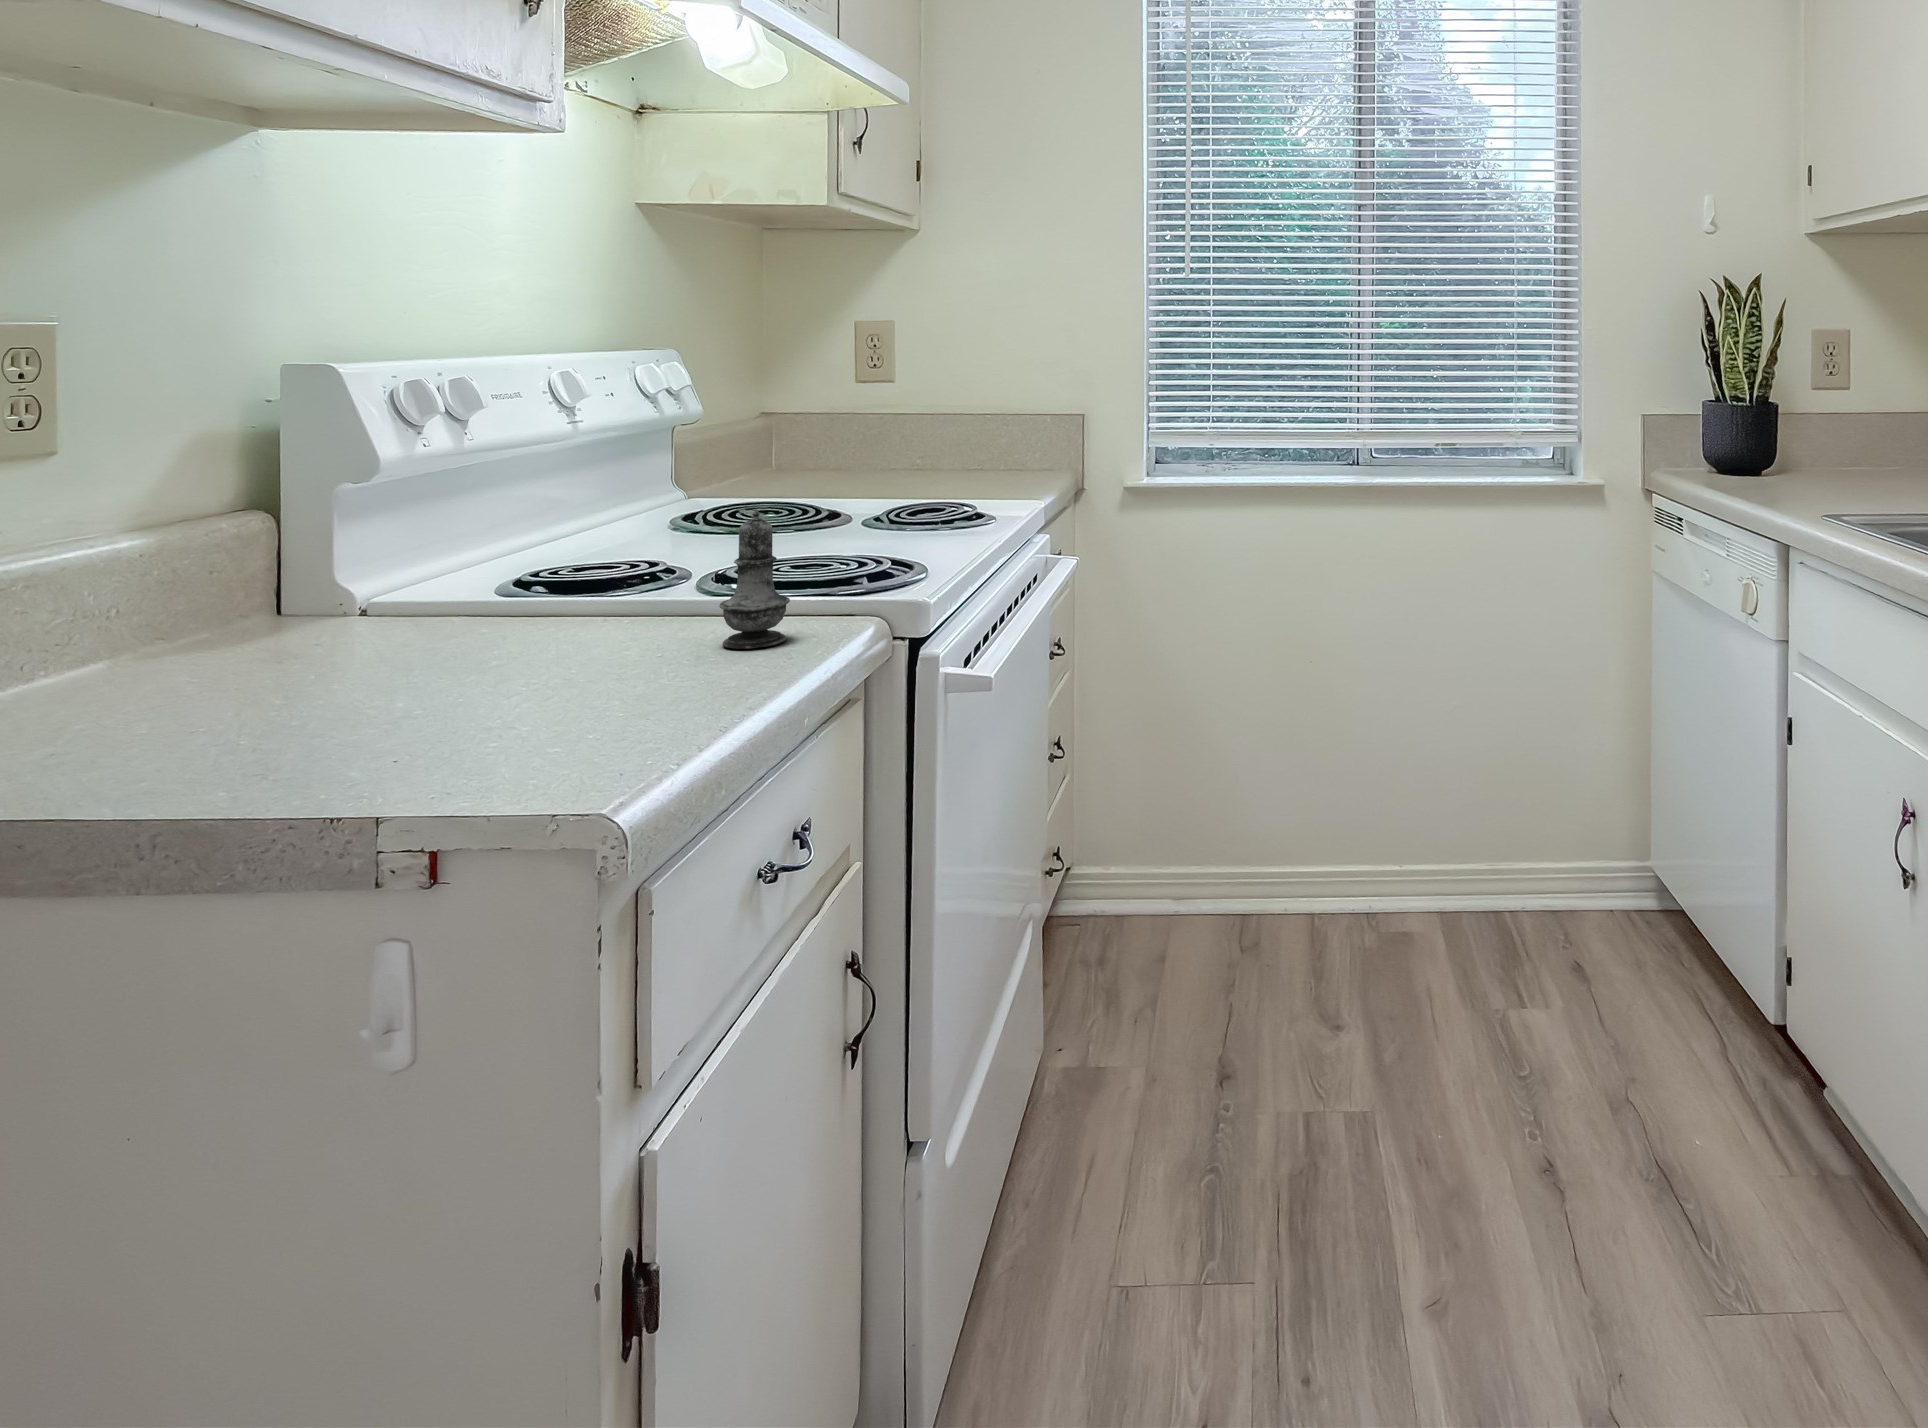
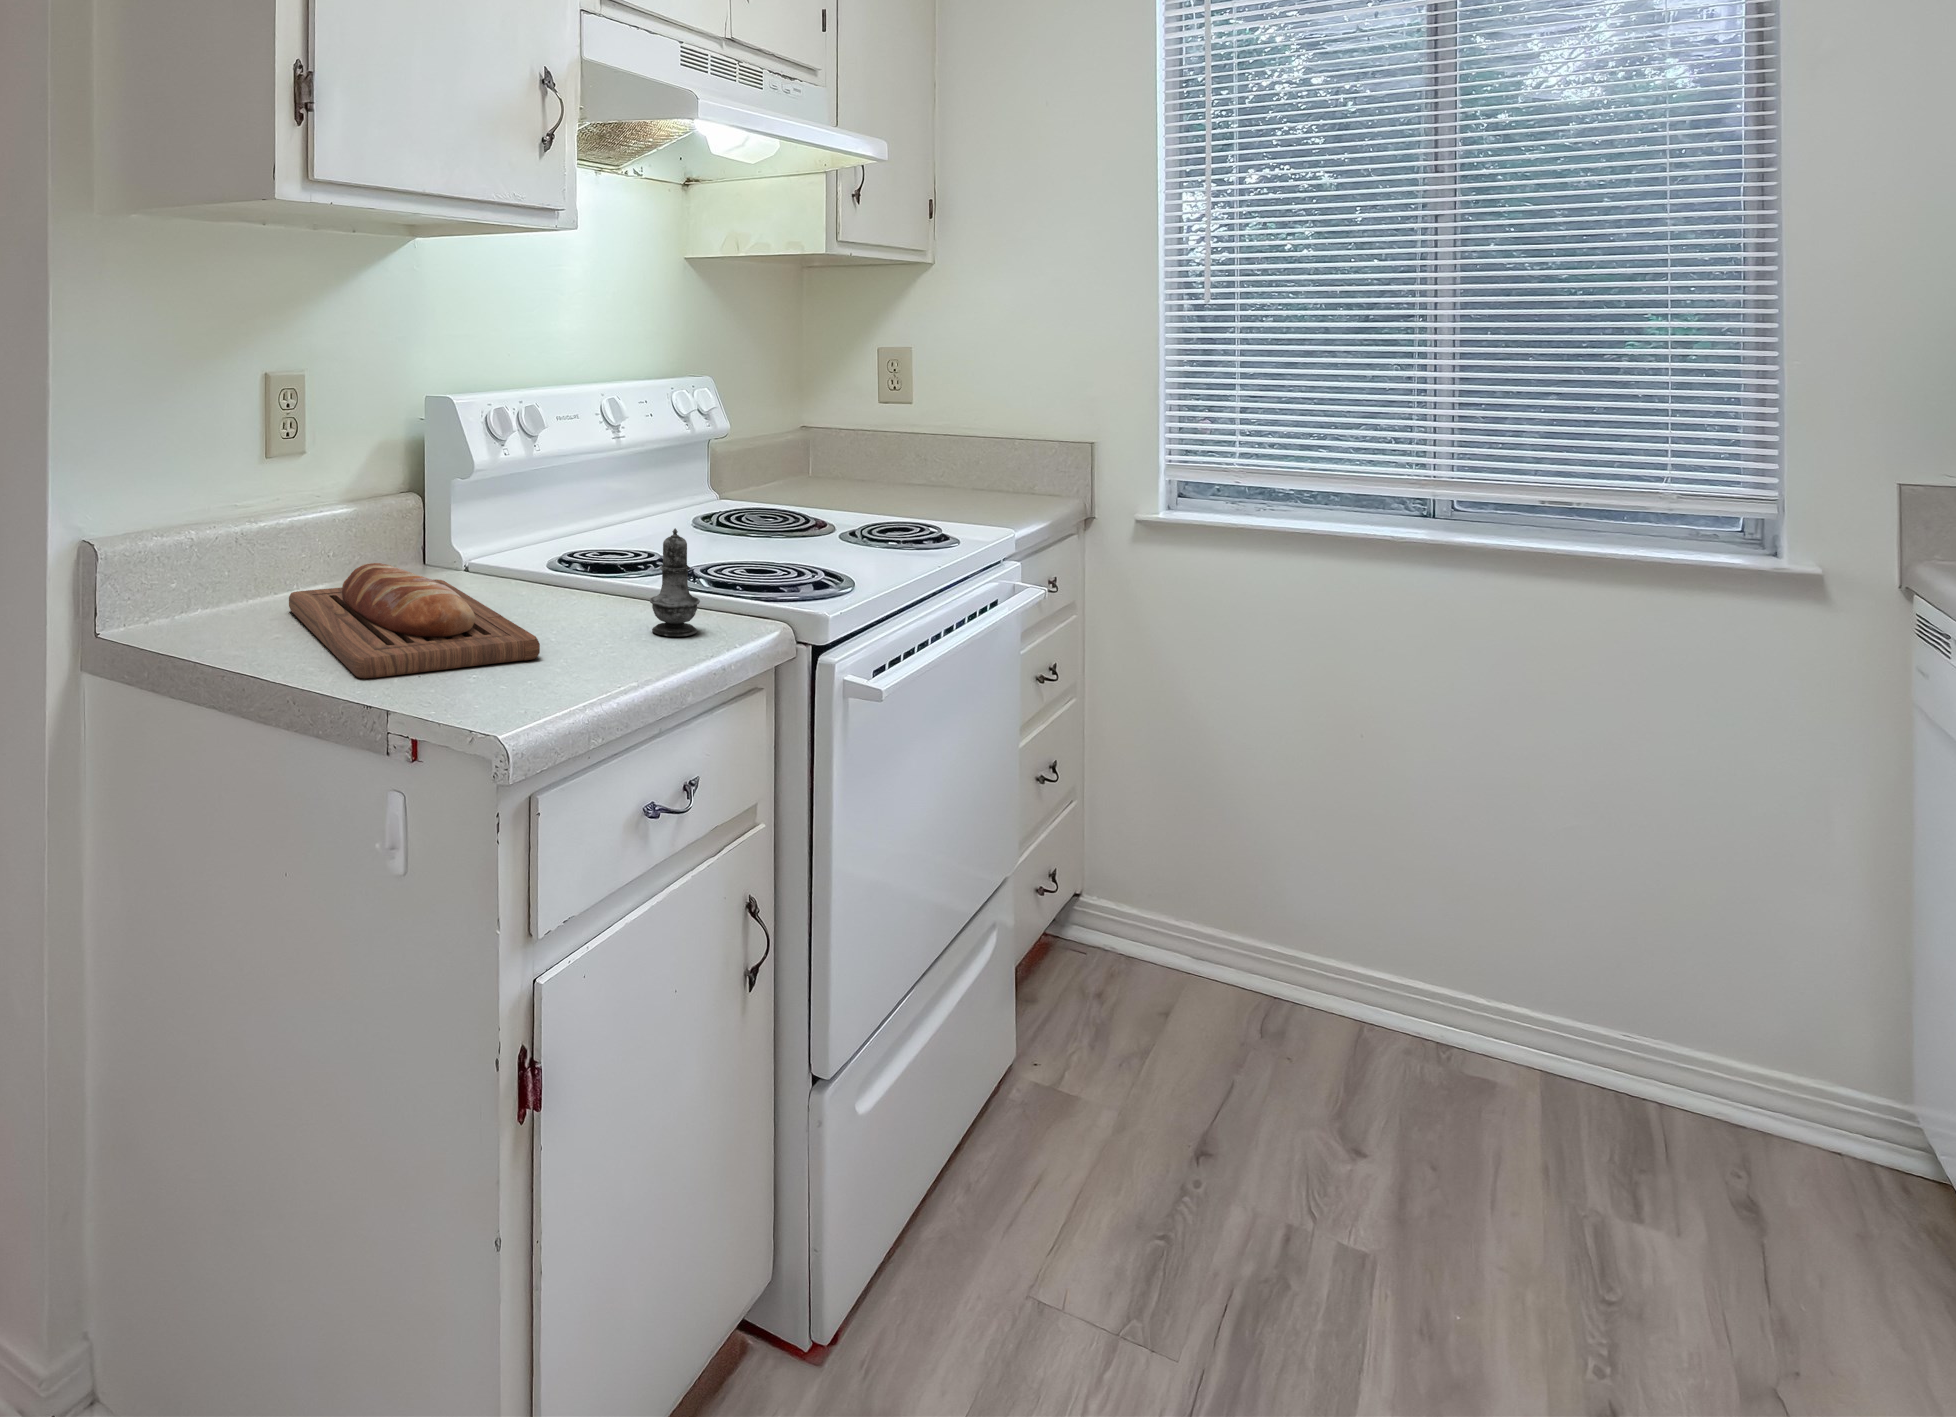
bread loaf: none [42,611,585,782] -> present [289,563,540,678]

